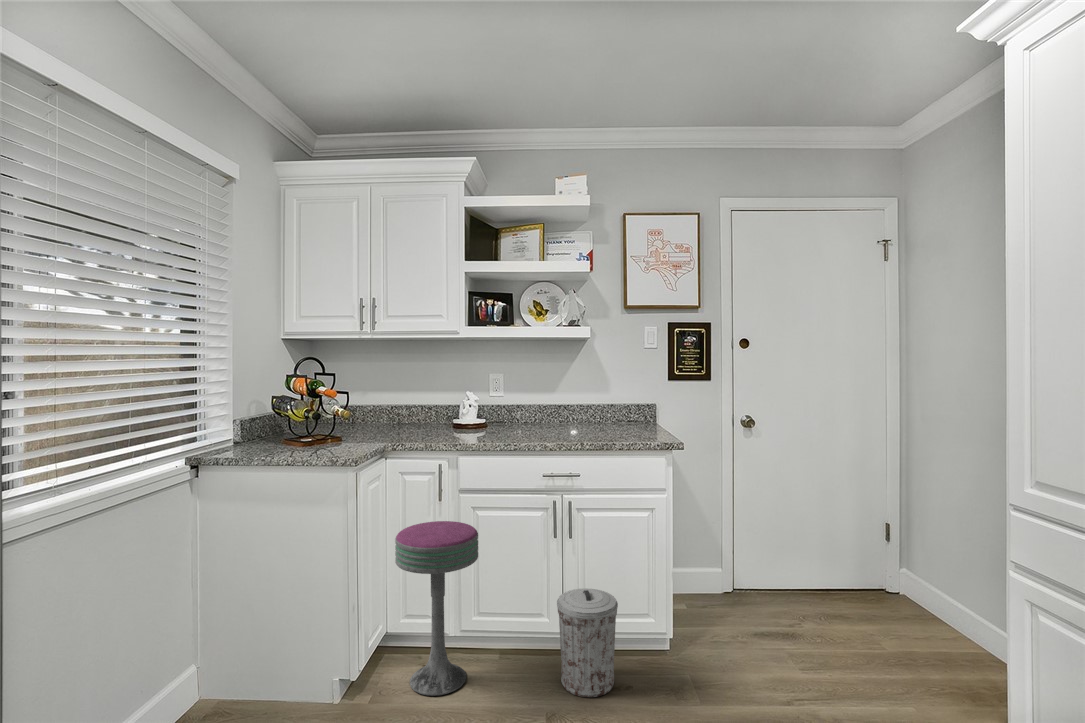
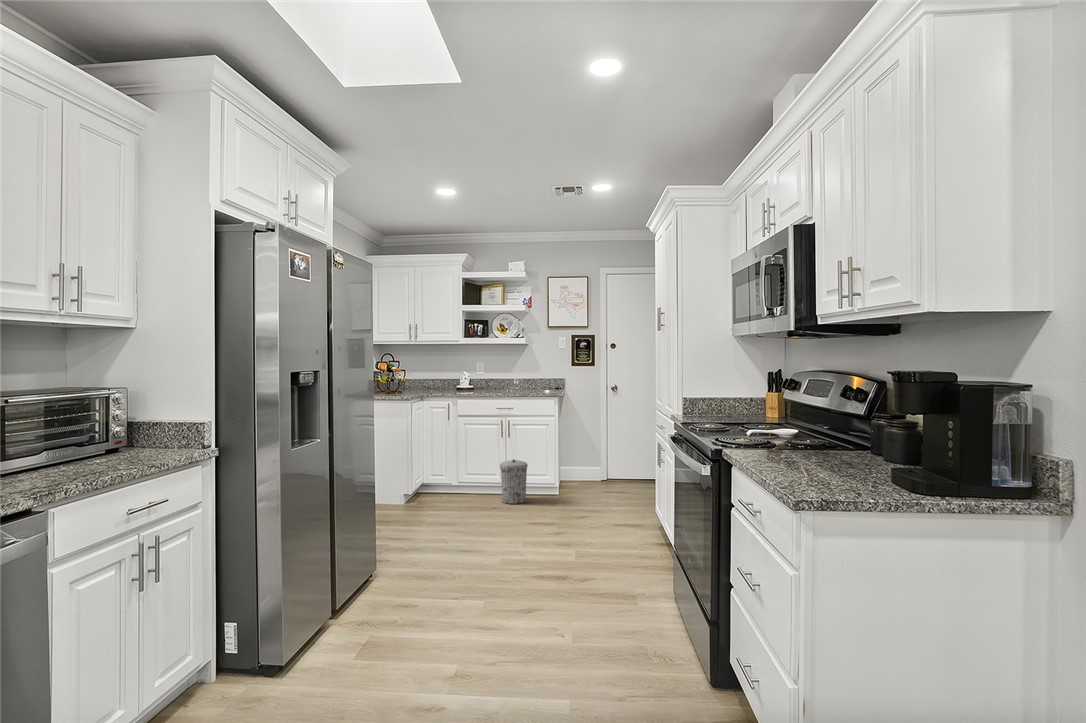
bar stool: present [395,521,478,696] -> none [427,430,465,503]

